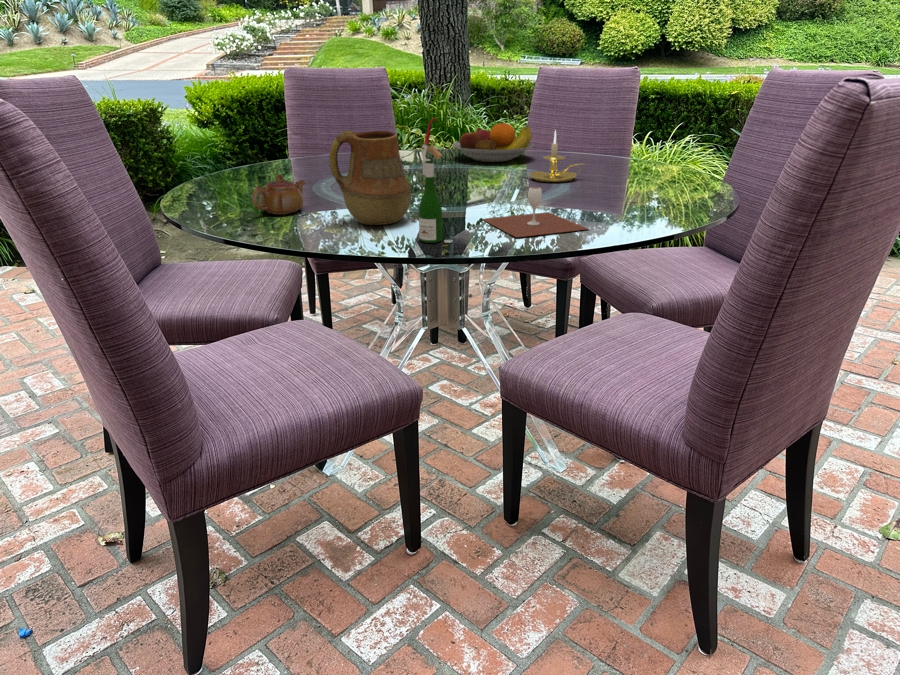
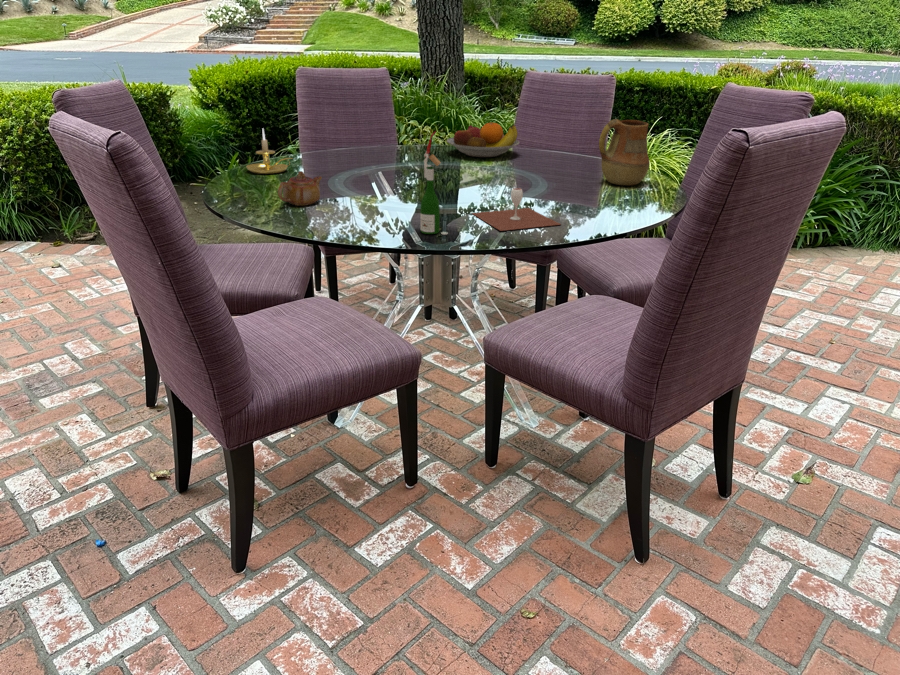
pitcher: present [329,130,411,225] -> present [599,119,650,186]
candle holder: present [530,130,583,182] -> present [246,129,292,174]

